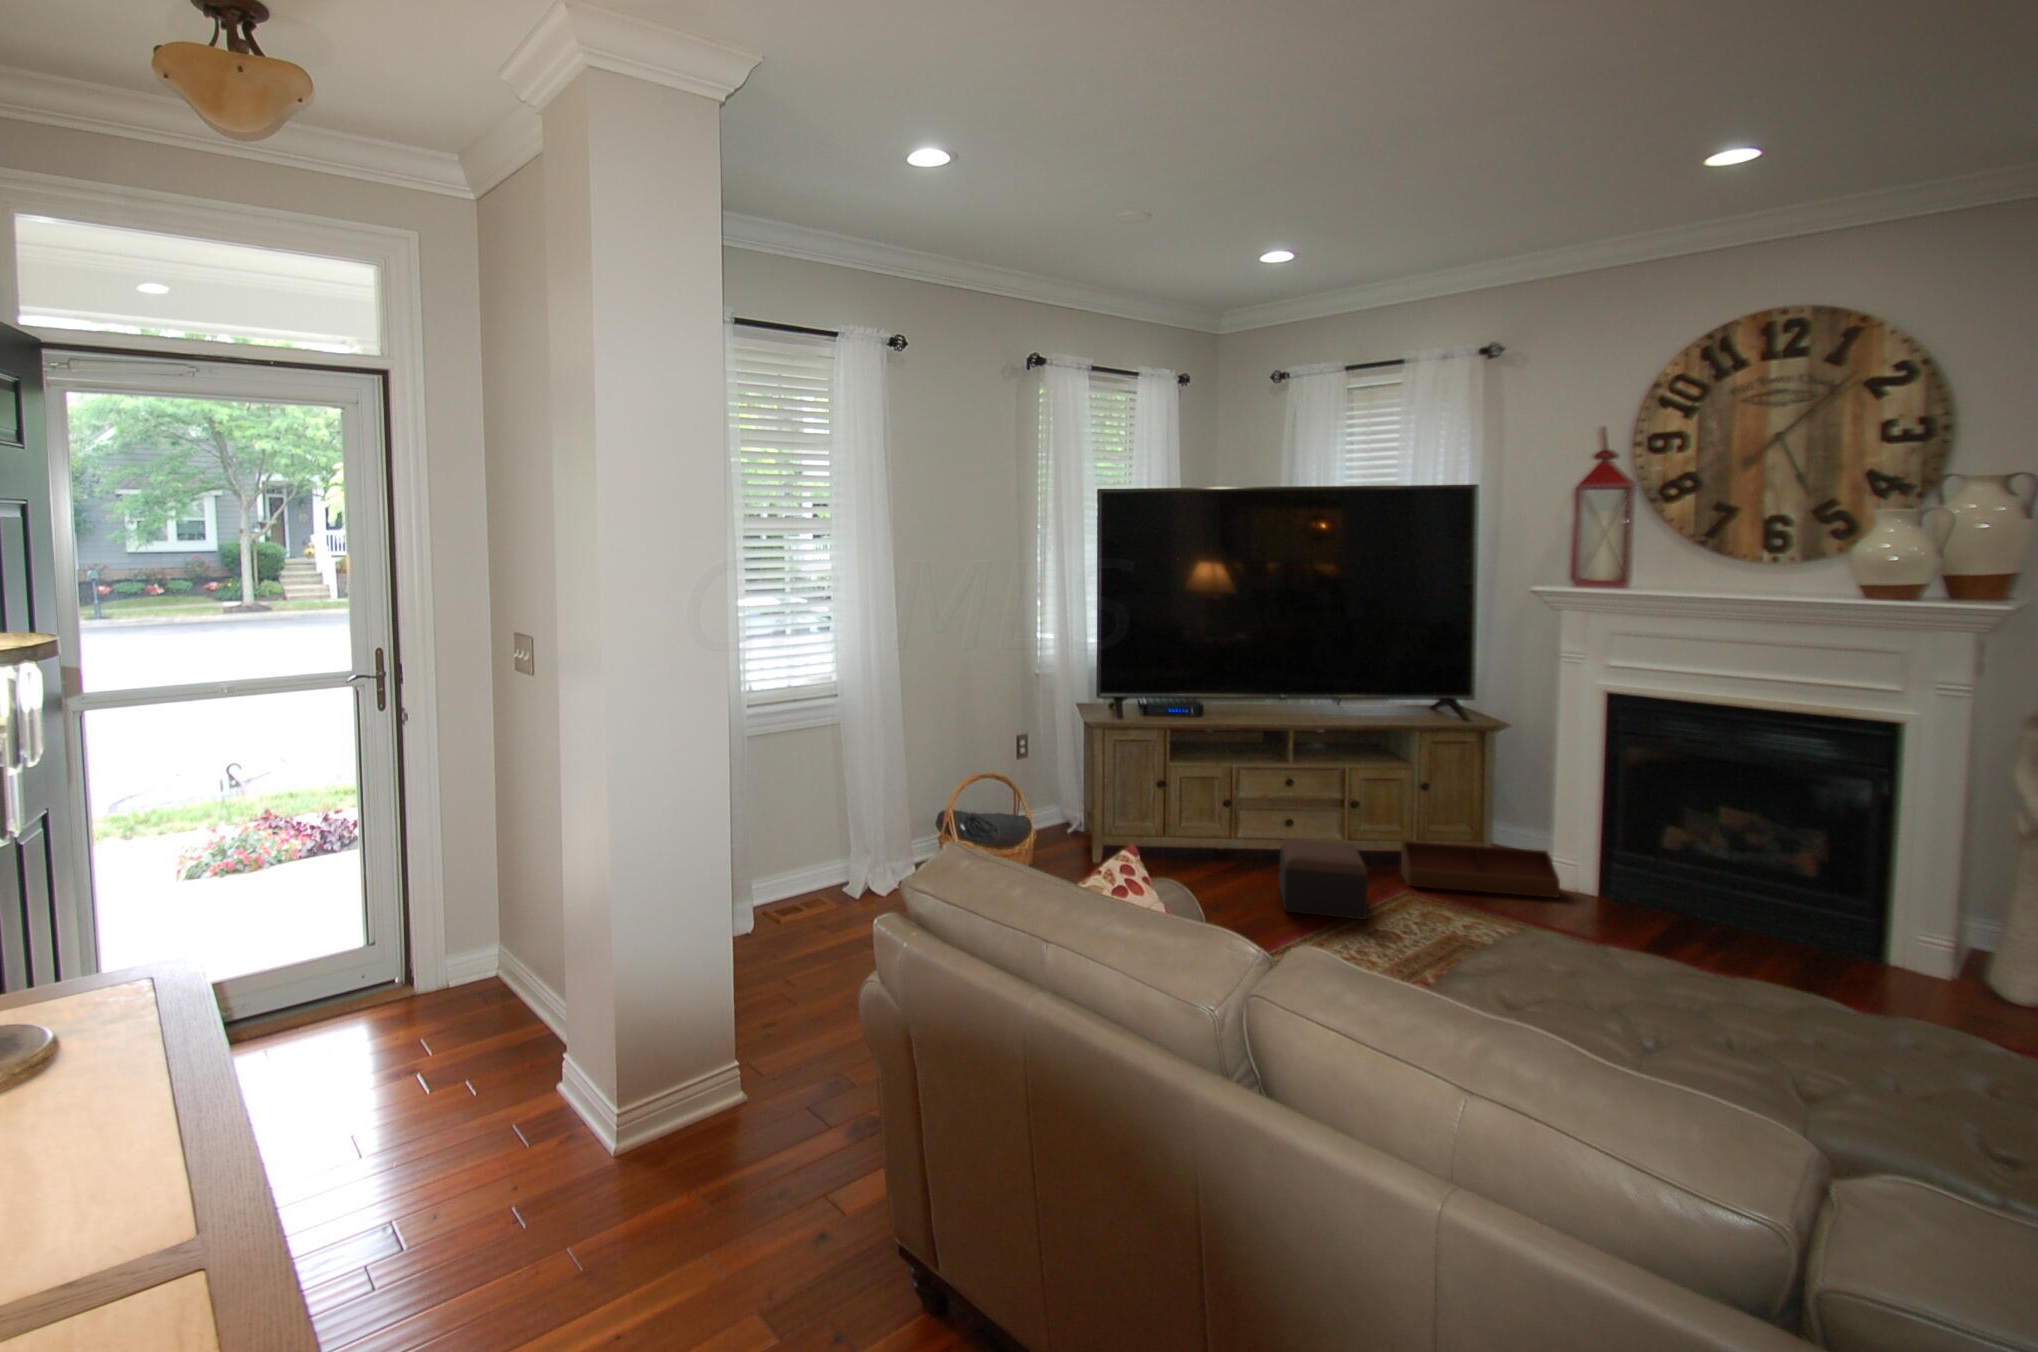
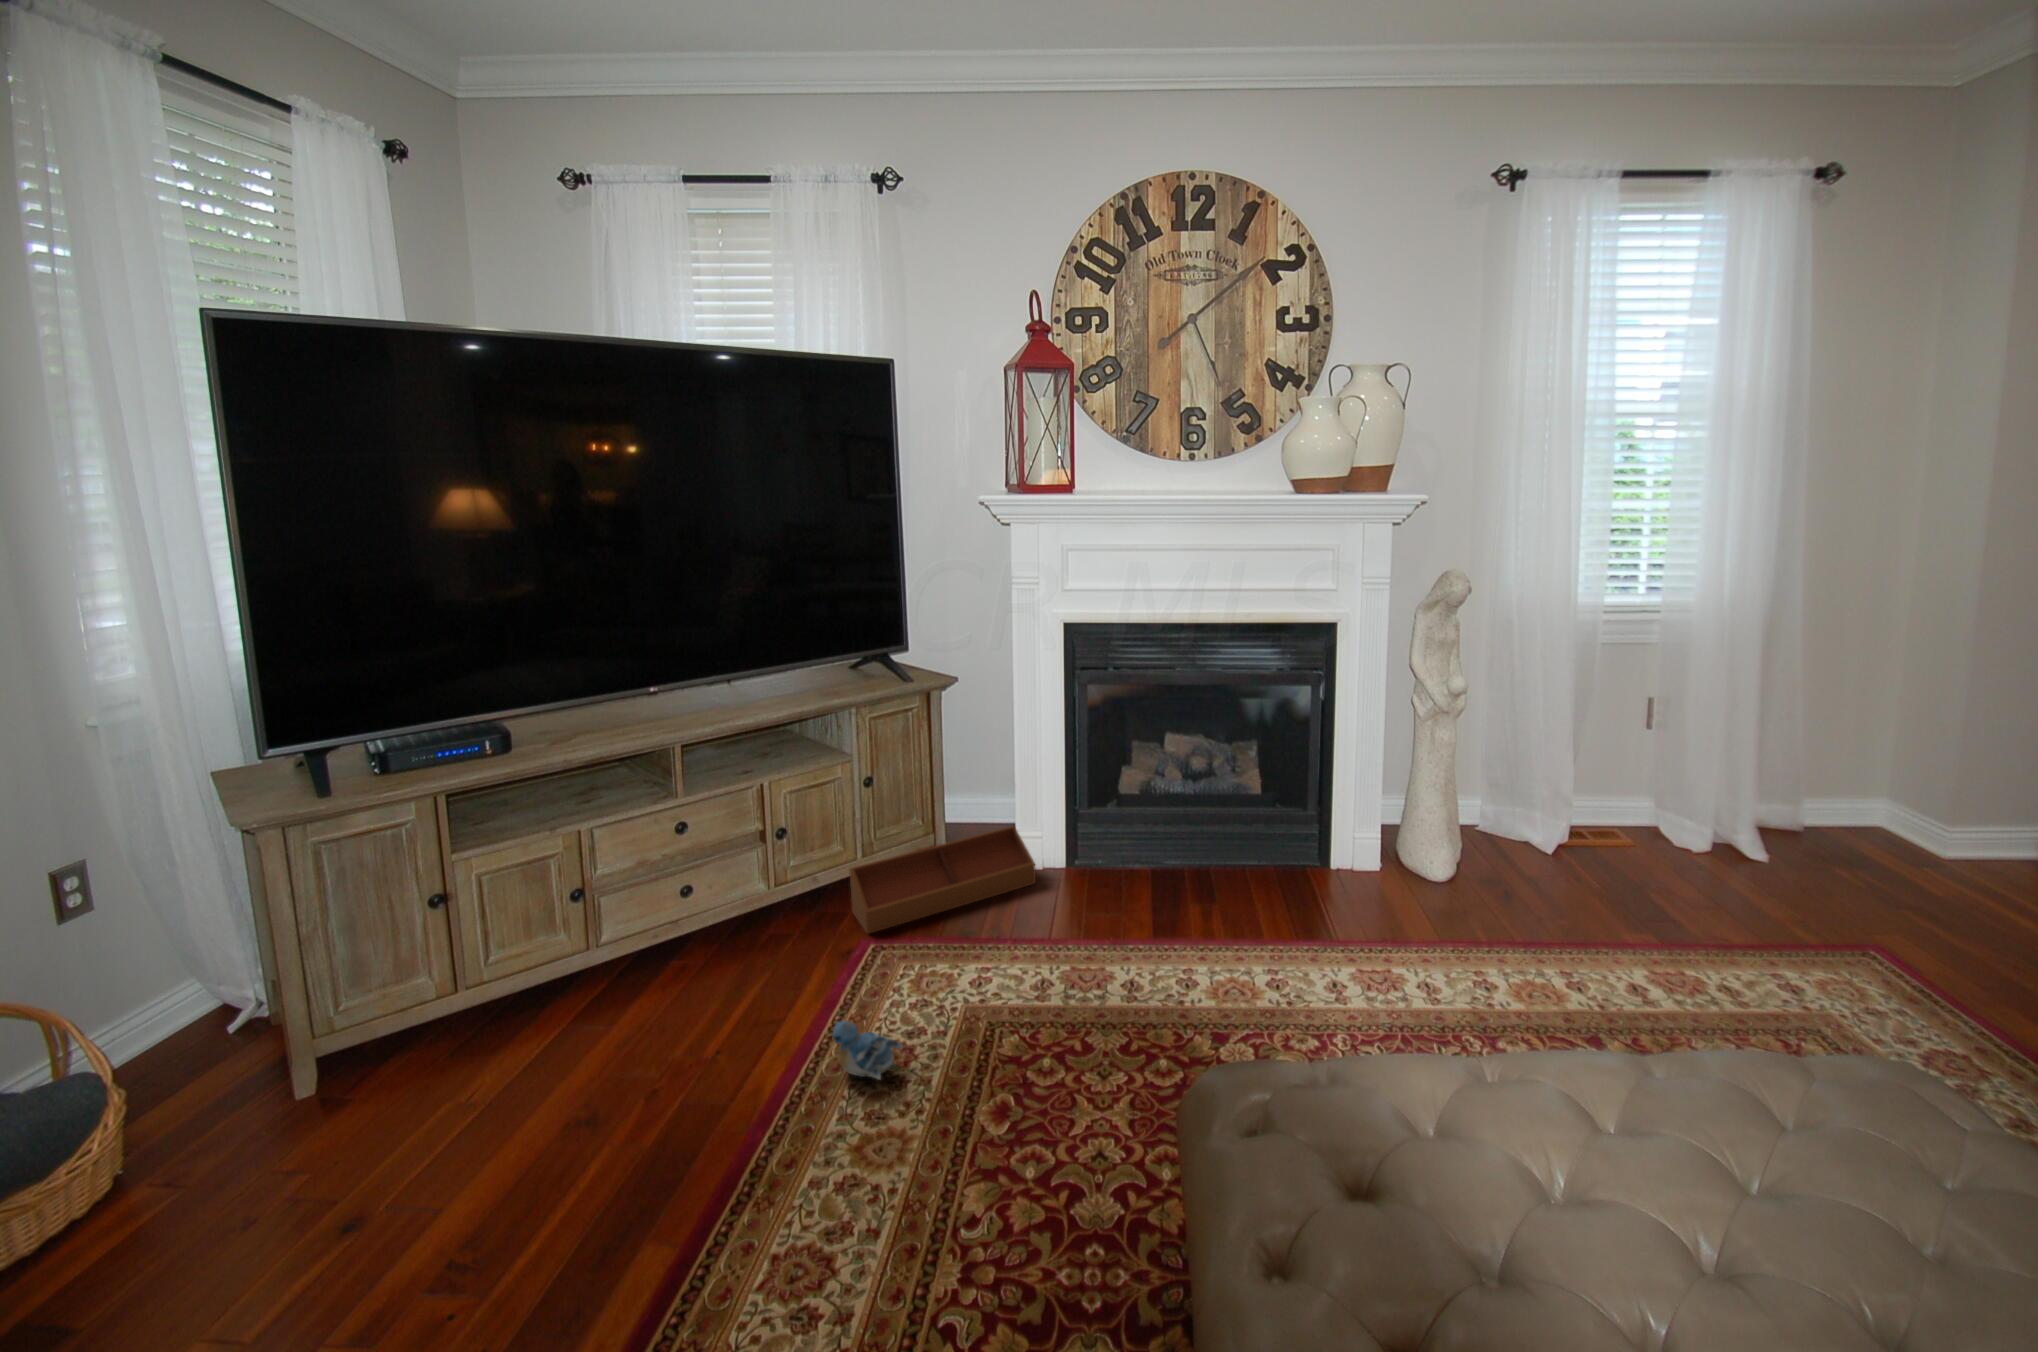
footstool: present [1279,839,1368,920] -> none [670,919,825,1092]
plush toy: none [1371,899,1417,939] -> present [832,1021,903,1079]

